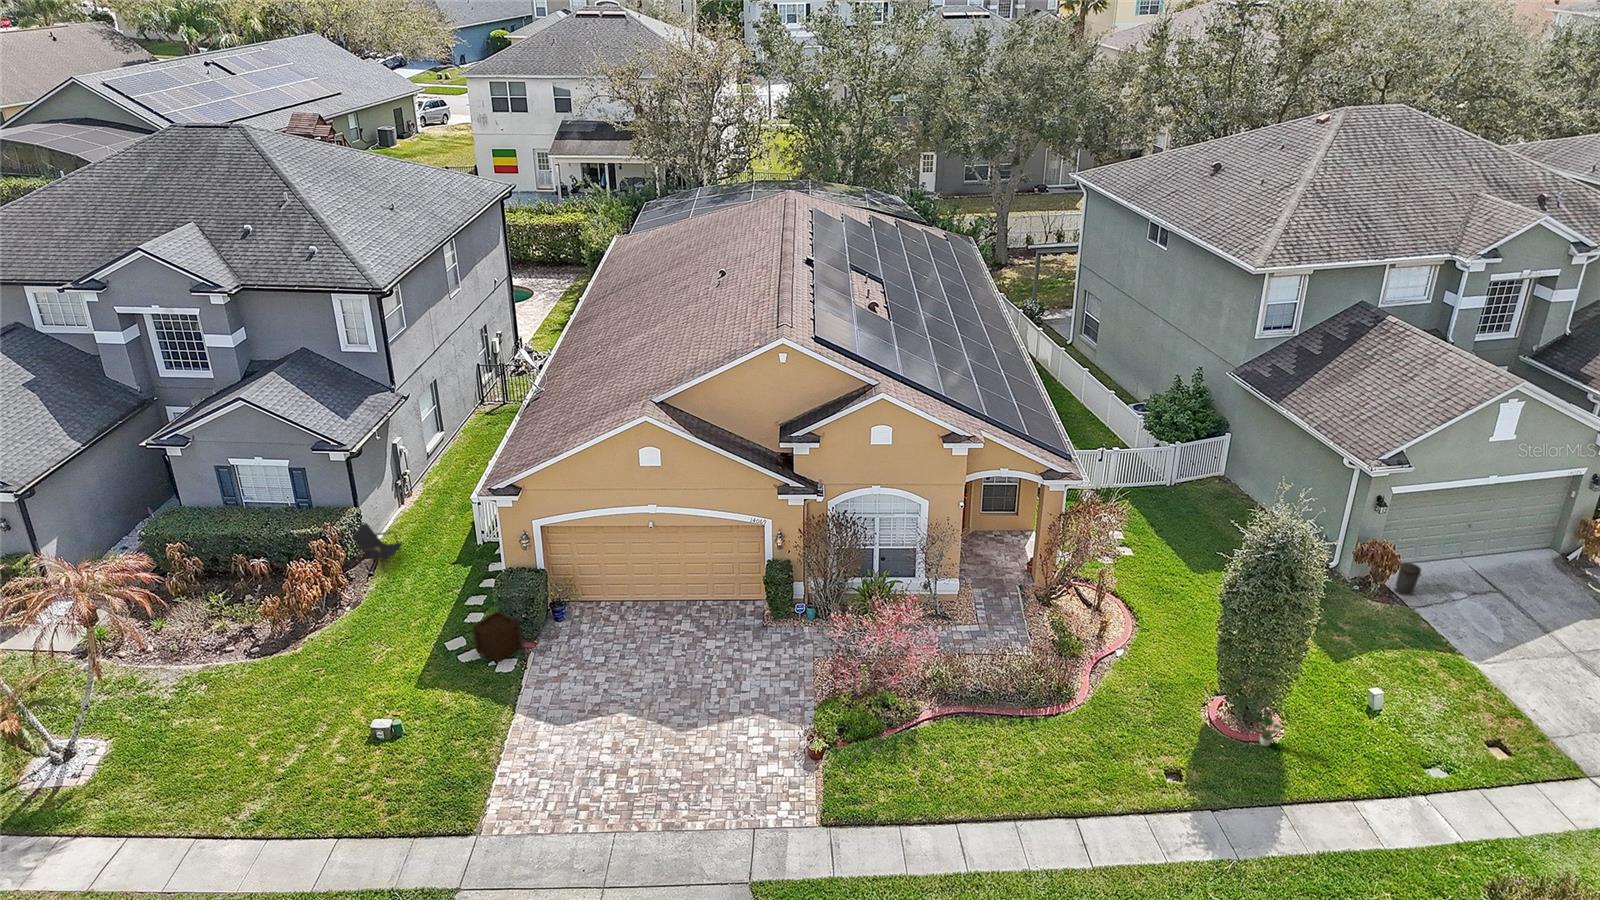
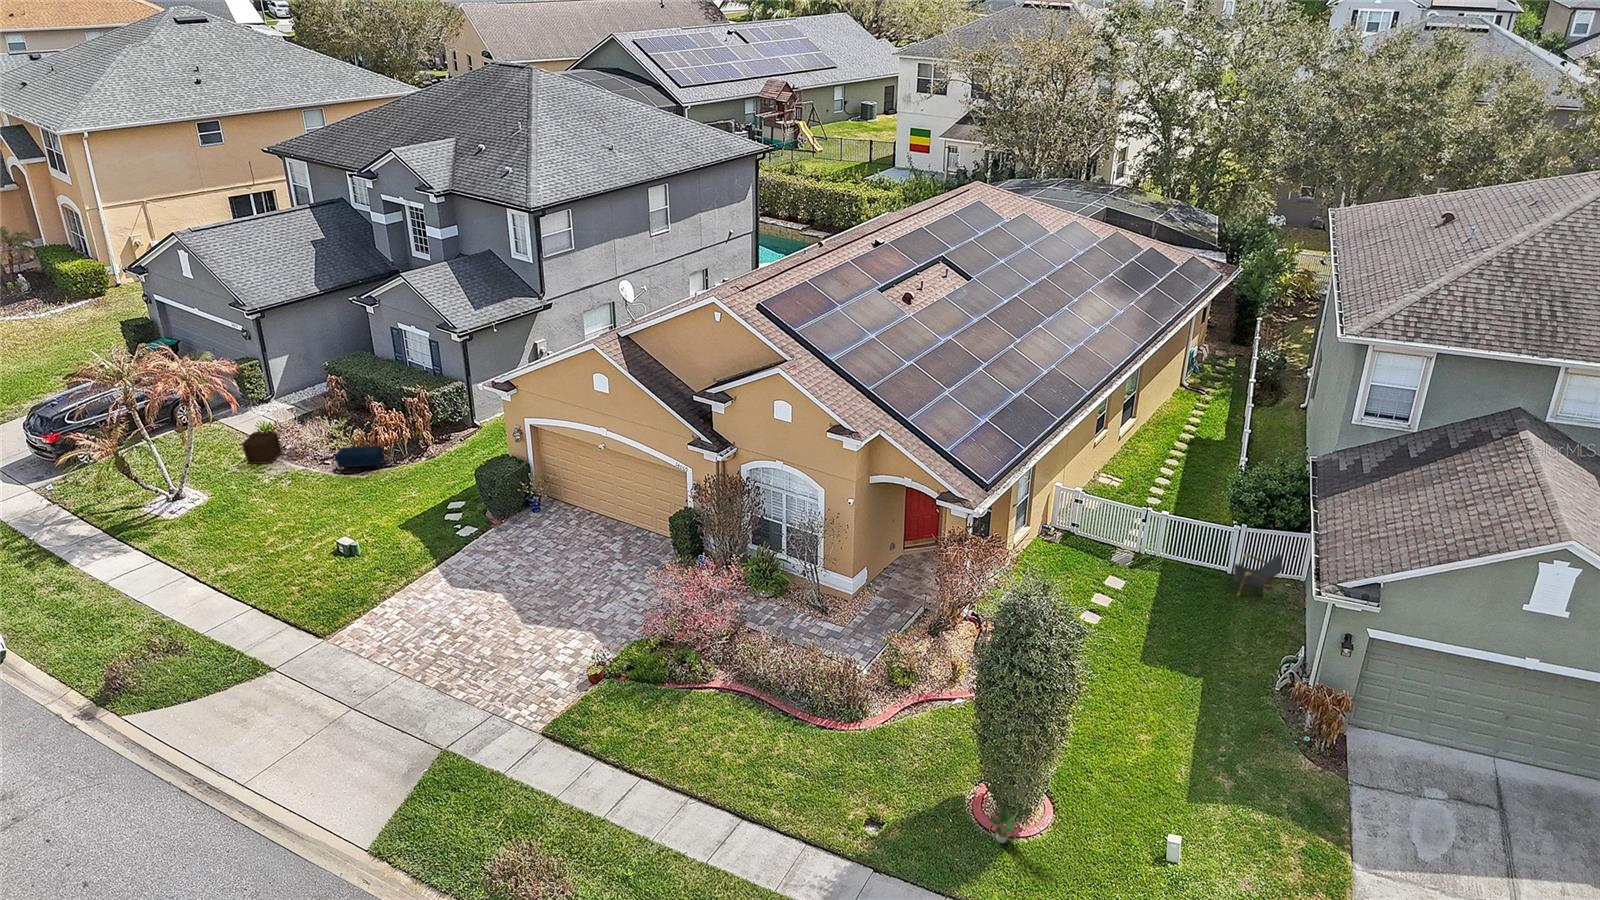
lounge chair: present [352,523,402,571] -> present [1234,554,1283,598]
trash can: present [1395,563,1421,595] -> none [1346,720,1381,762]
bench: none [255,609,319,657] -> present [335,445,384,471]
wooden crate: present [473,611,522,661] -> present [242,432,282,464]

